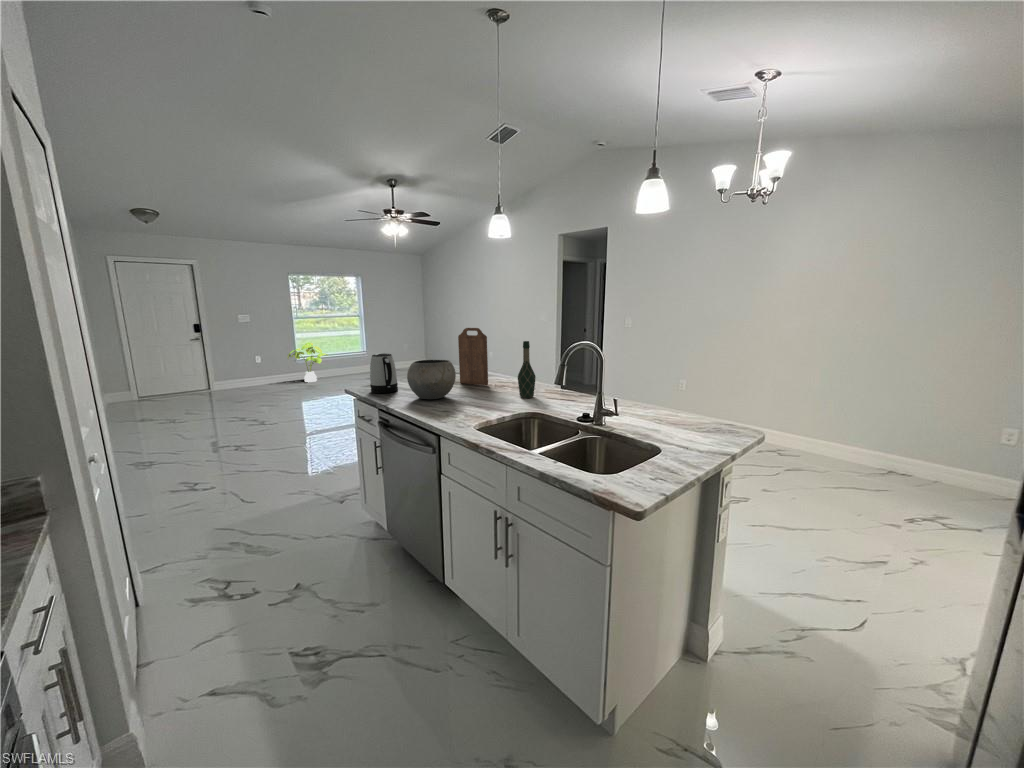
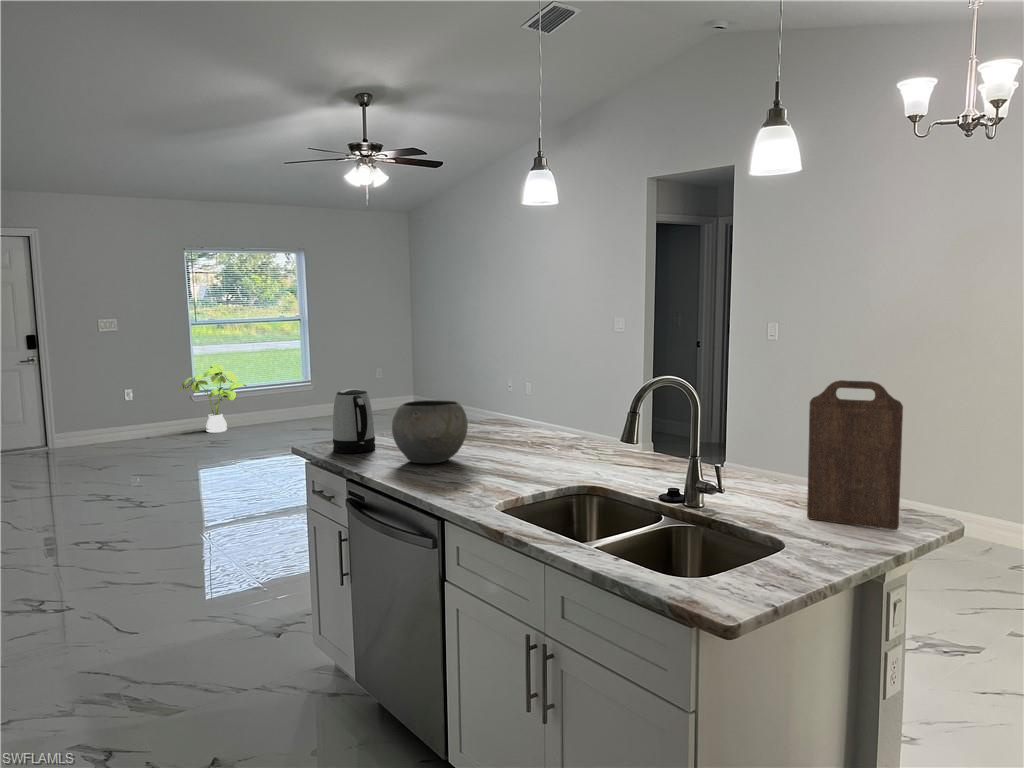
cutting board: present [458,328,488,385] -> present [807,380,903,530]
wine bottle: present [518,341,536,398] -> none [567,371,596,463]

